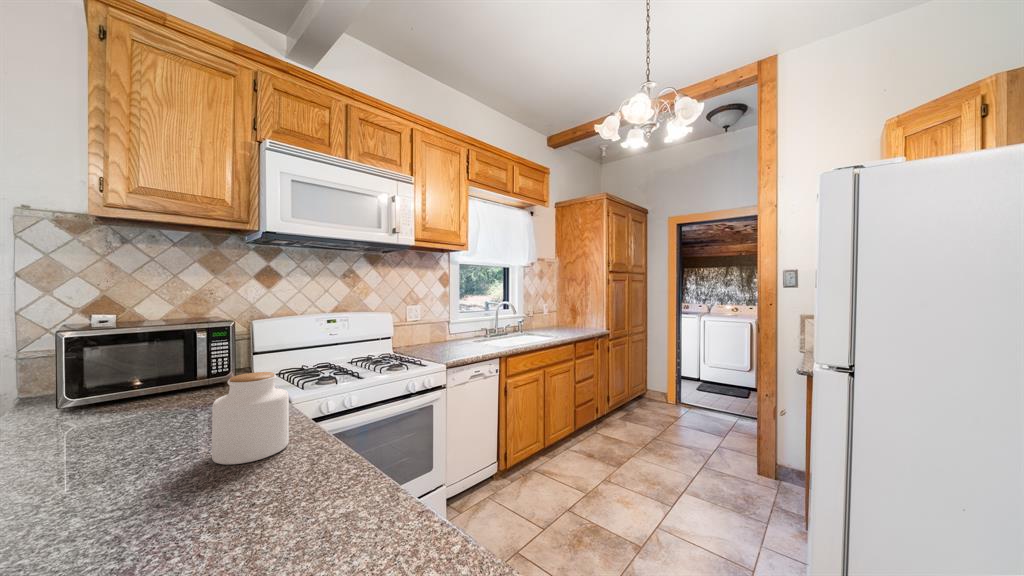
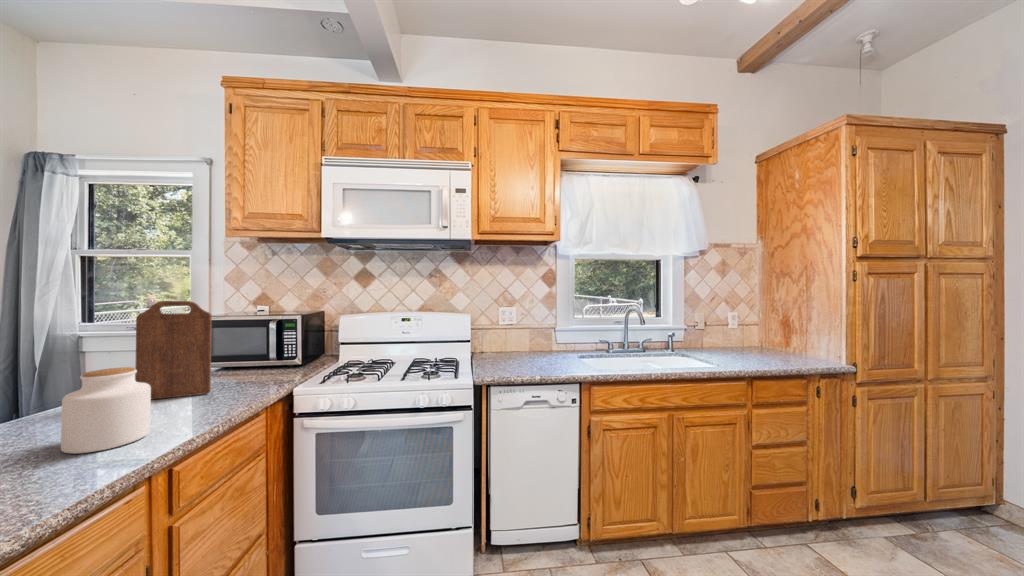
cutting board: none [106,304,202,440] -> present [135,301,212,399]

